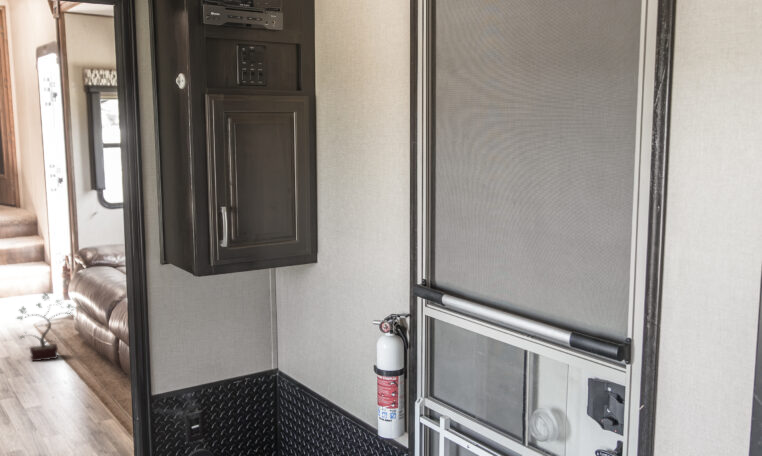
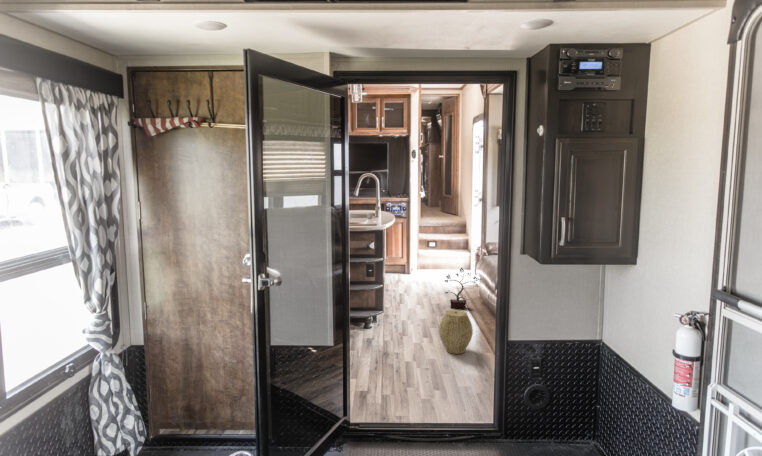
woven basket: none [22,363,81,435] -> present [439,310,473,354]

